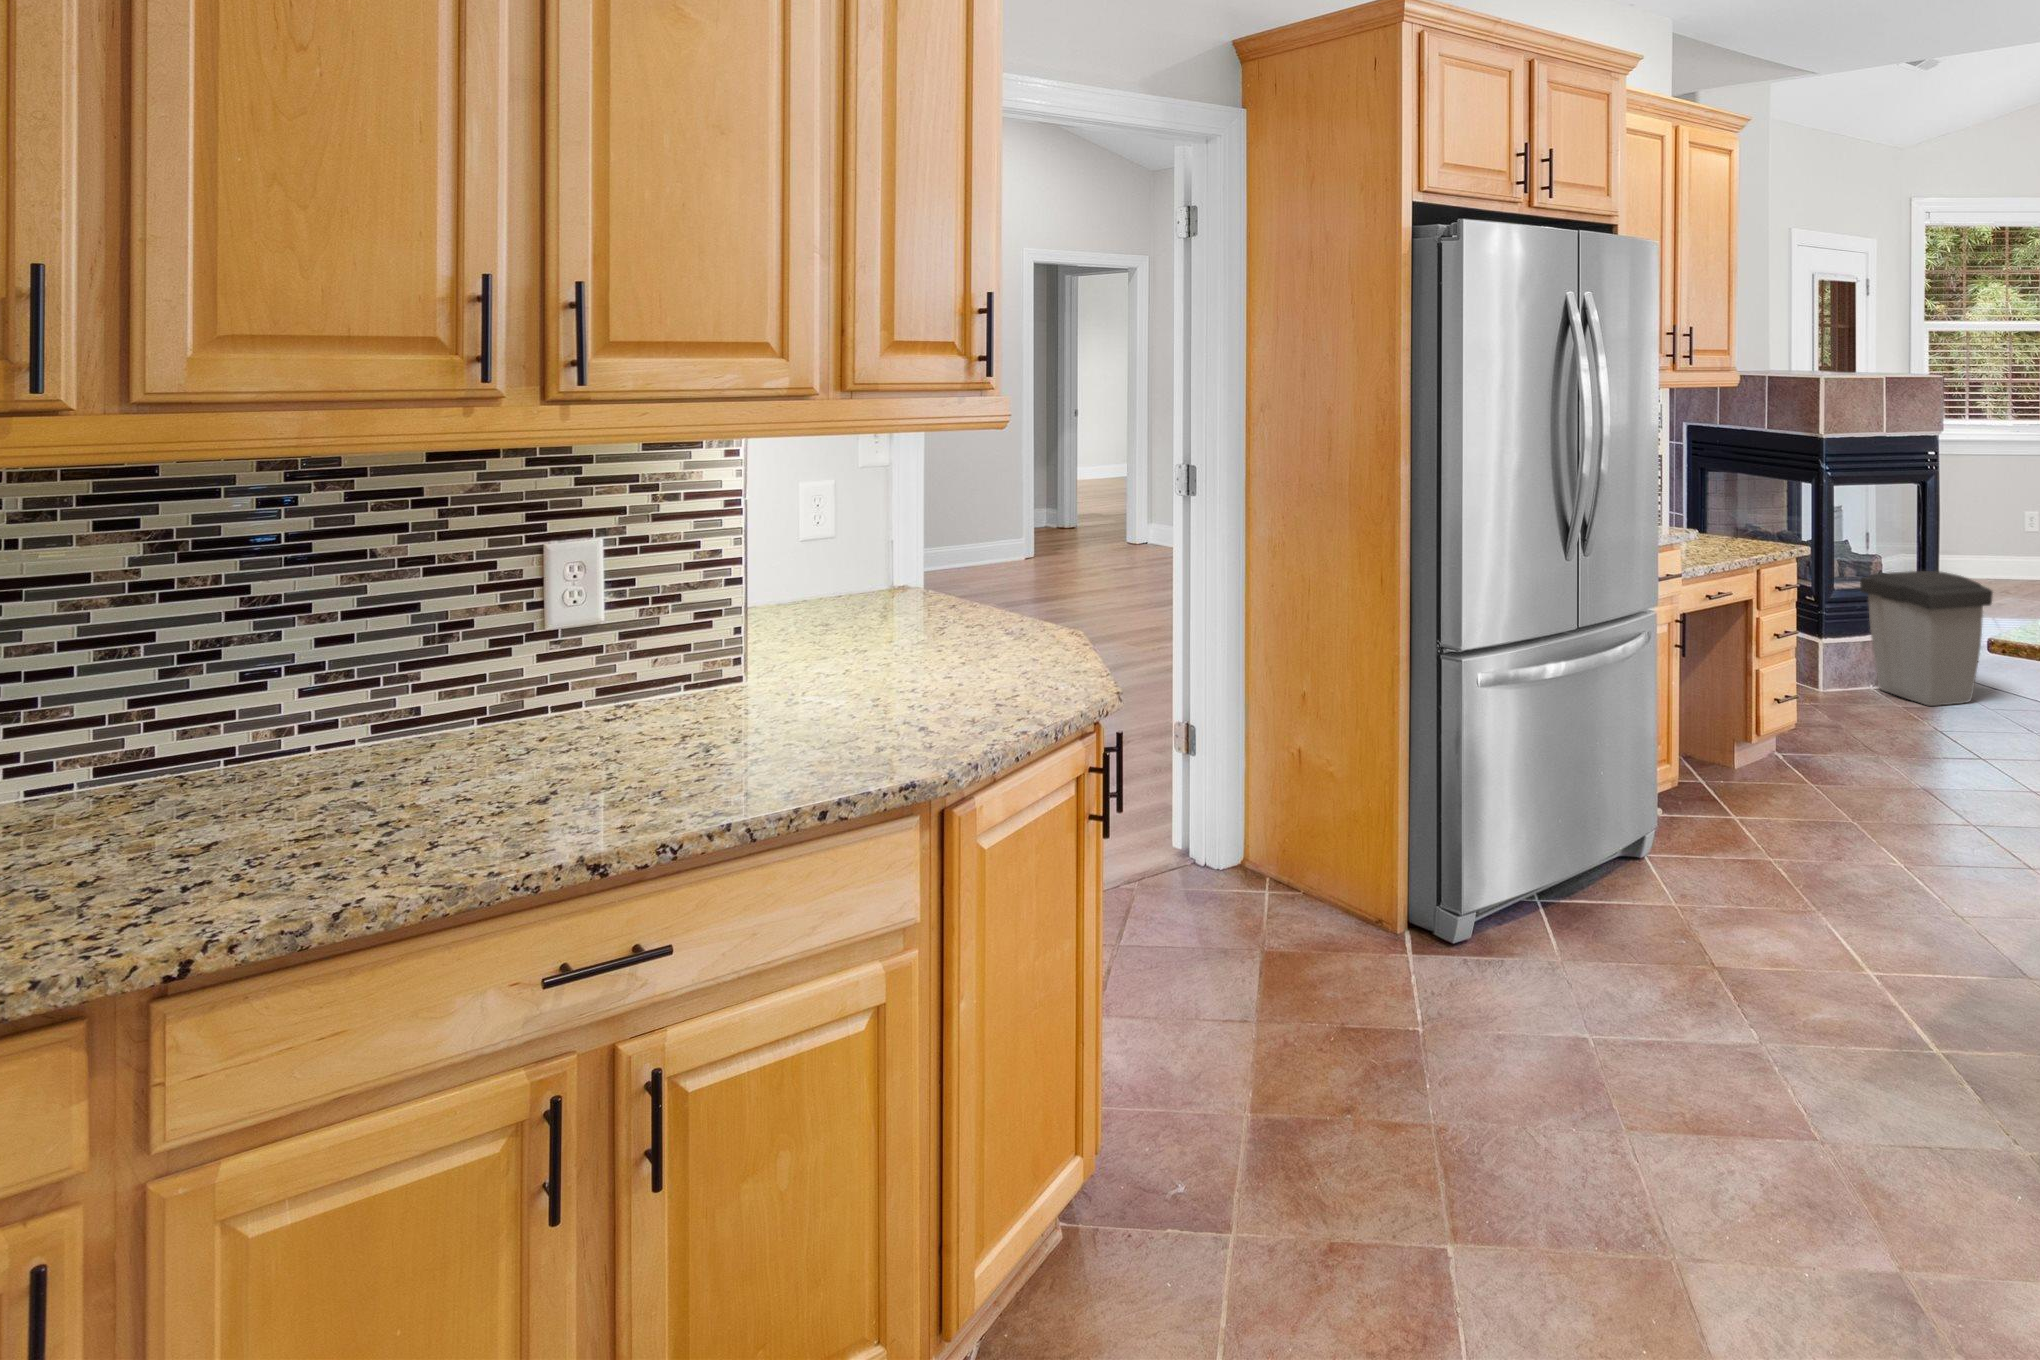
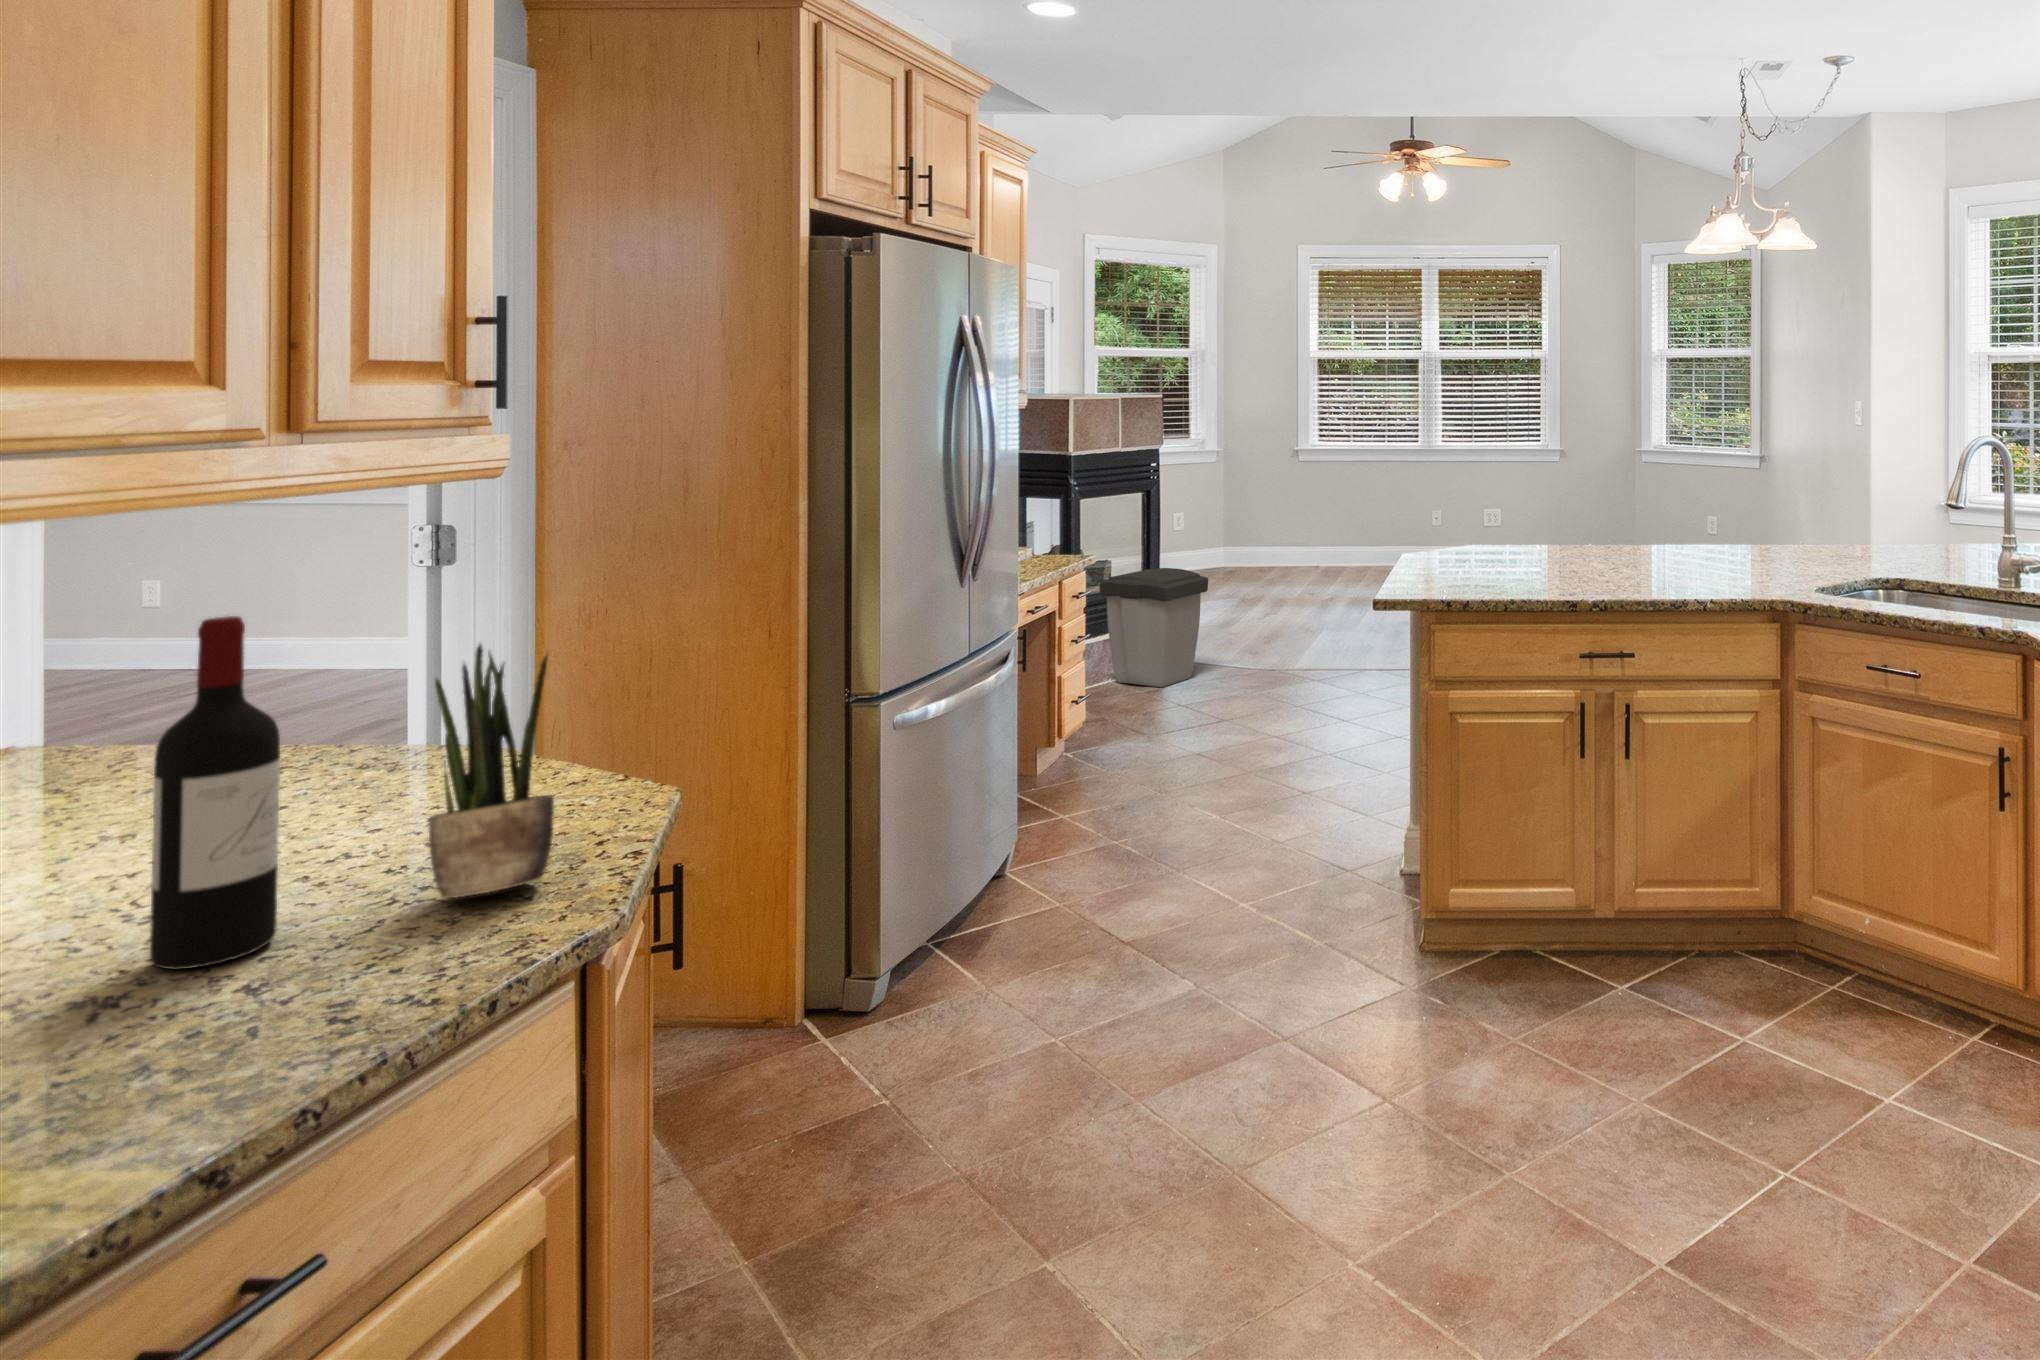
wine bottle: none [749,511,812,736] -> present [150,616,280,970]
potted plant: none [884,549,963,733] -> present [429,644,554,898]

